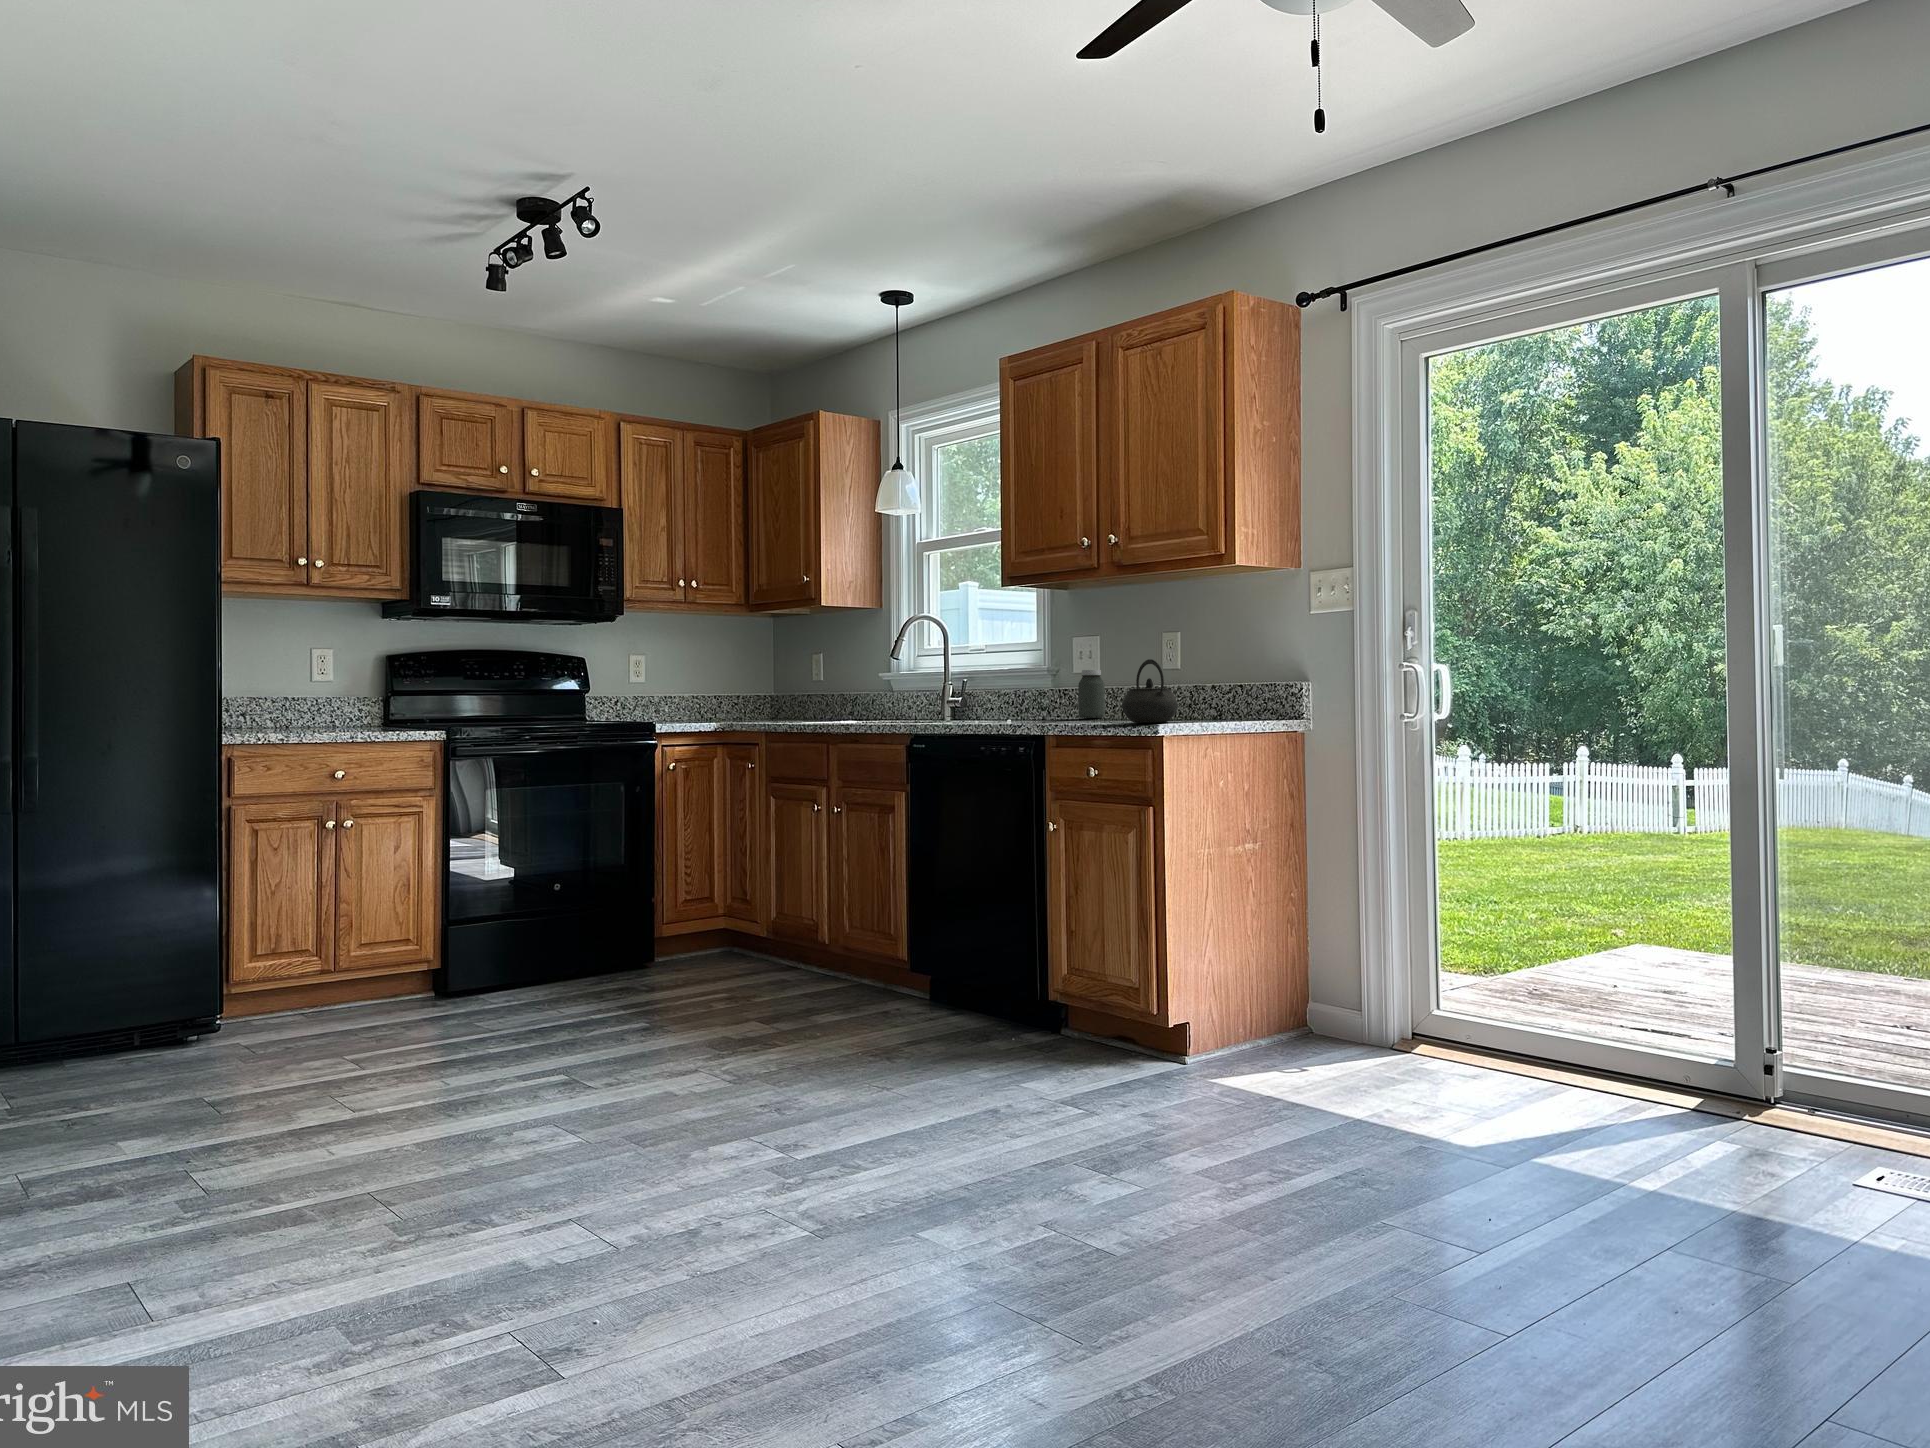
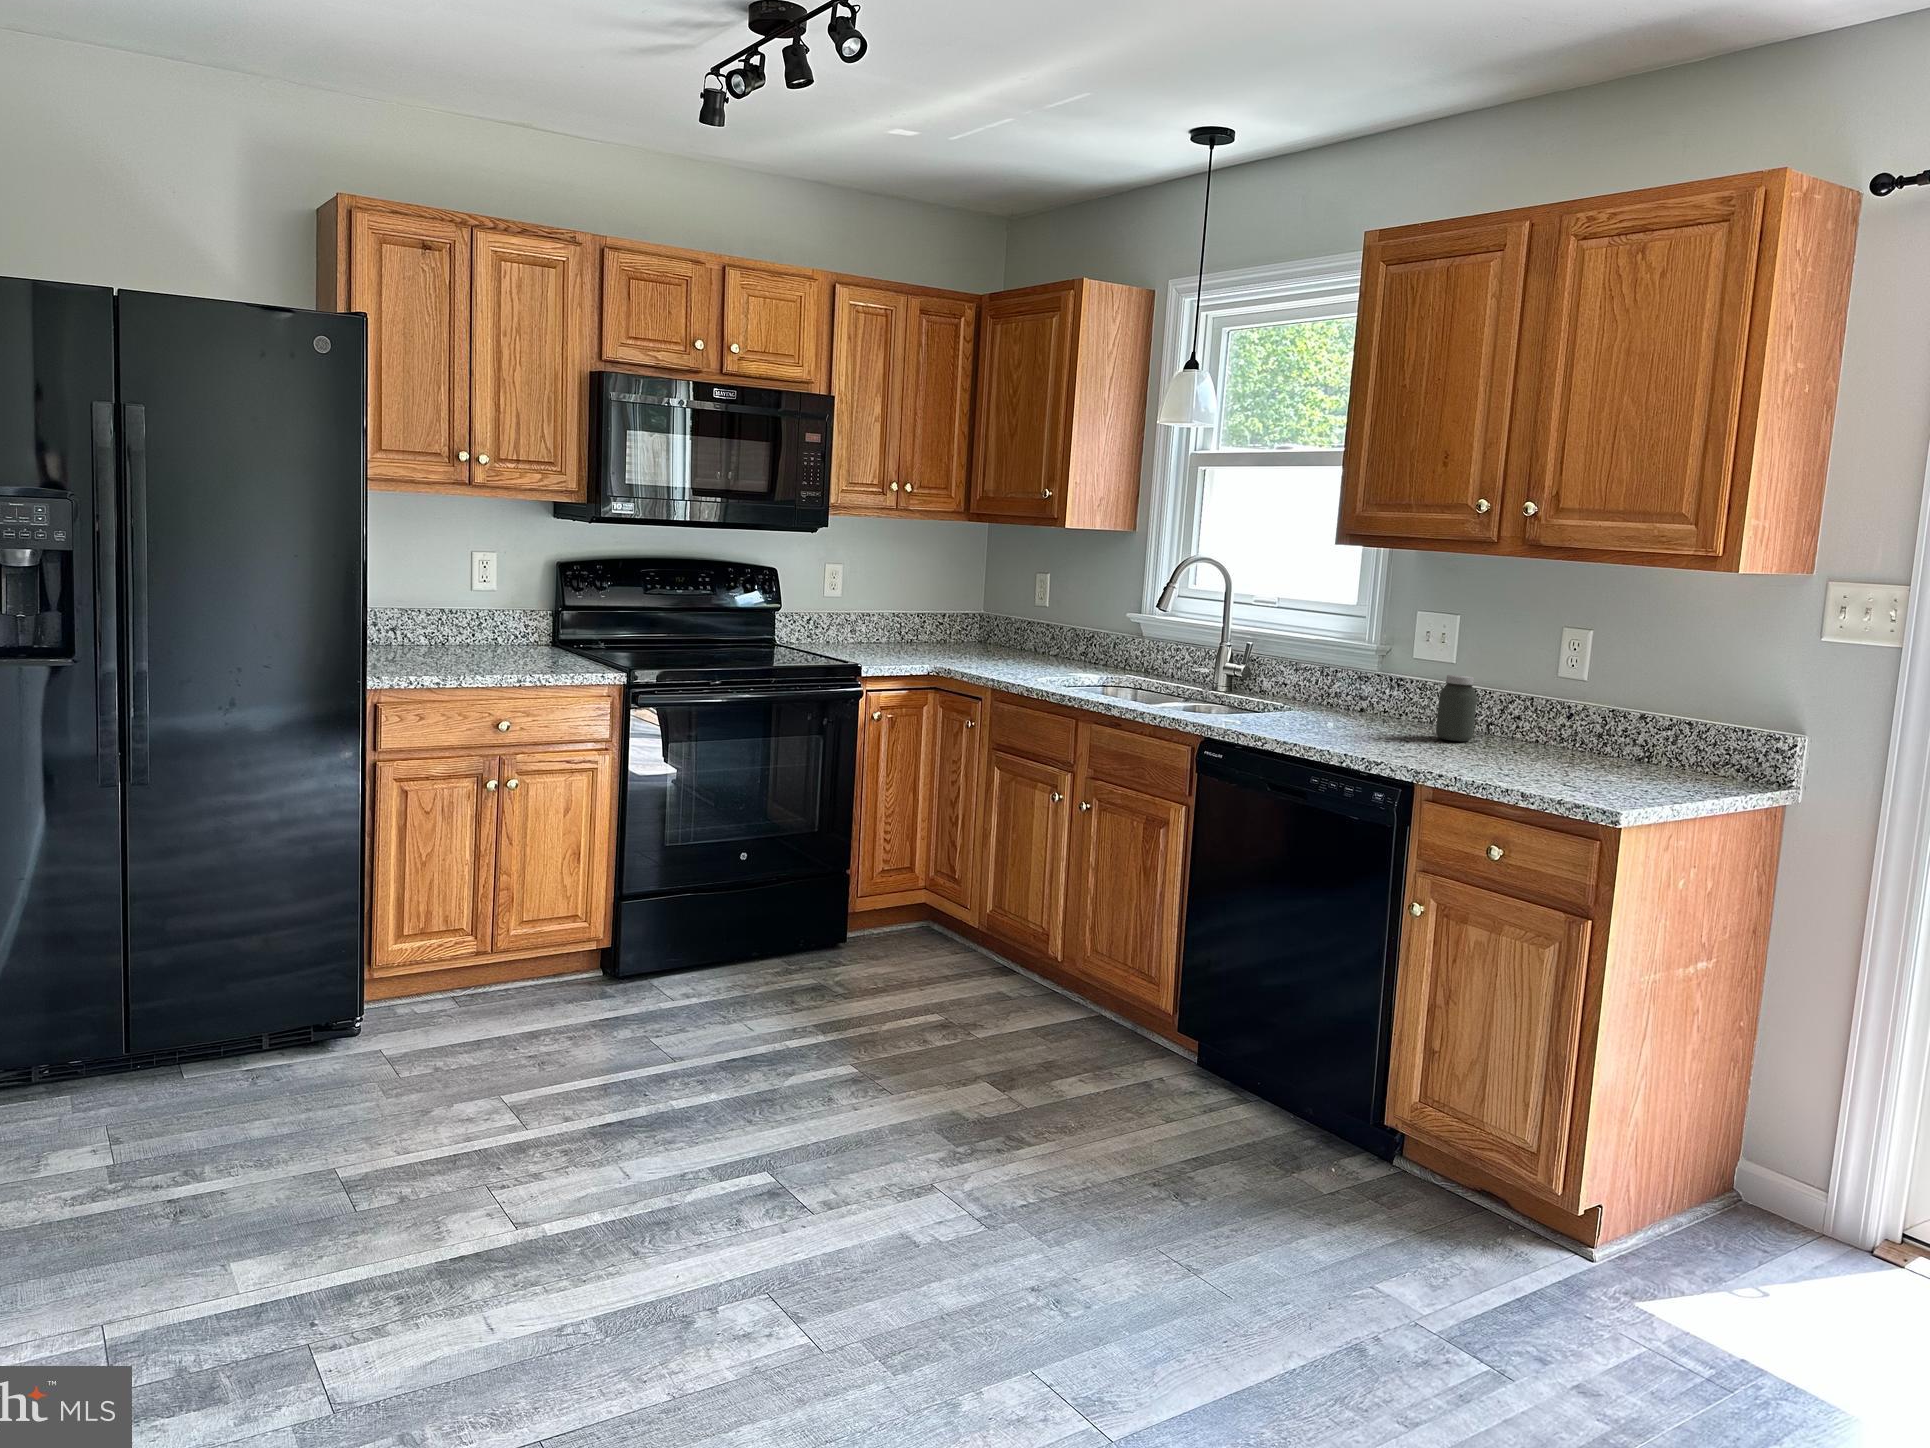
kettle: present [1122,659,1178,723] -> none [1530,692,1615,782]

